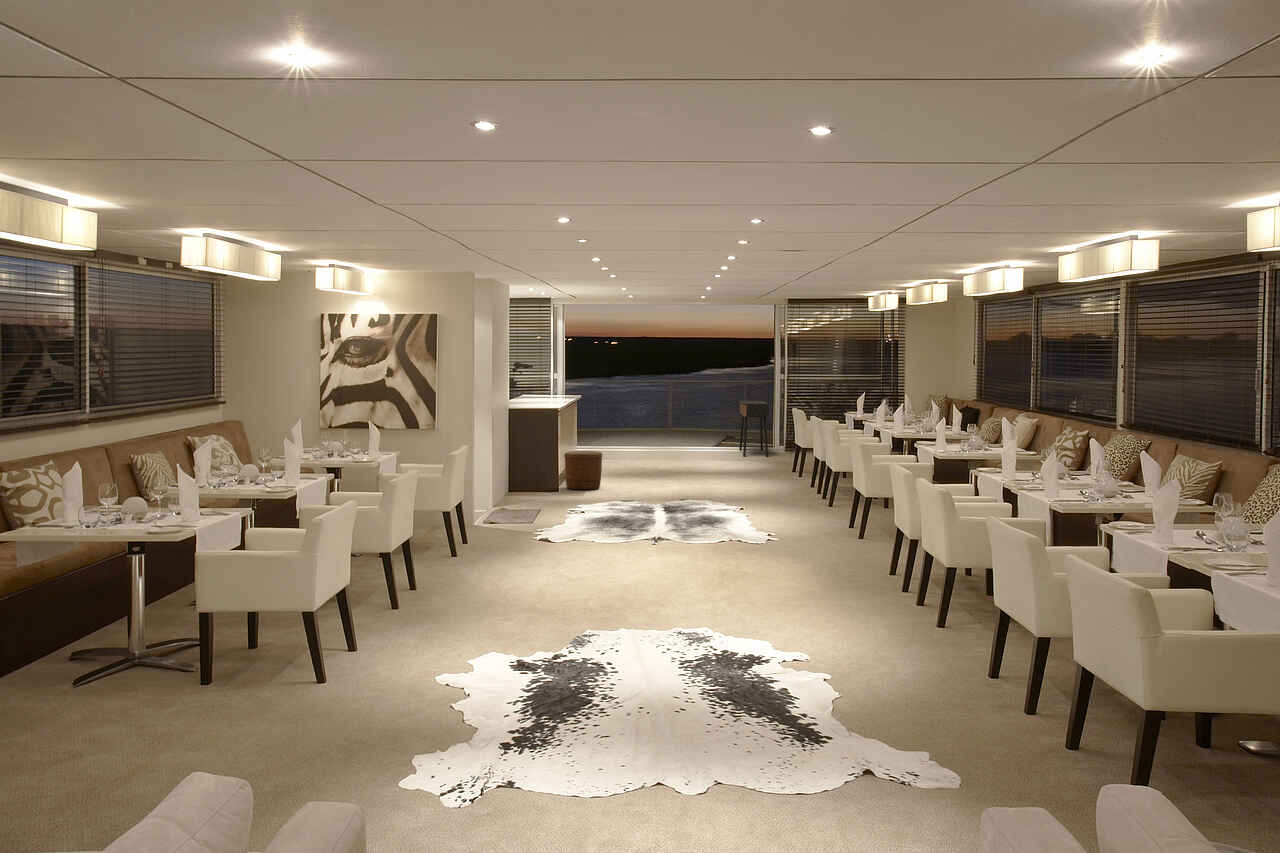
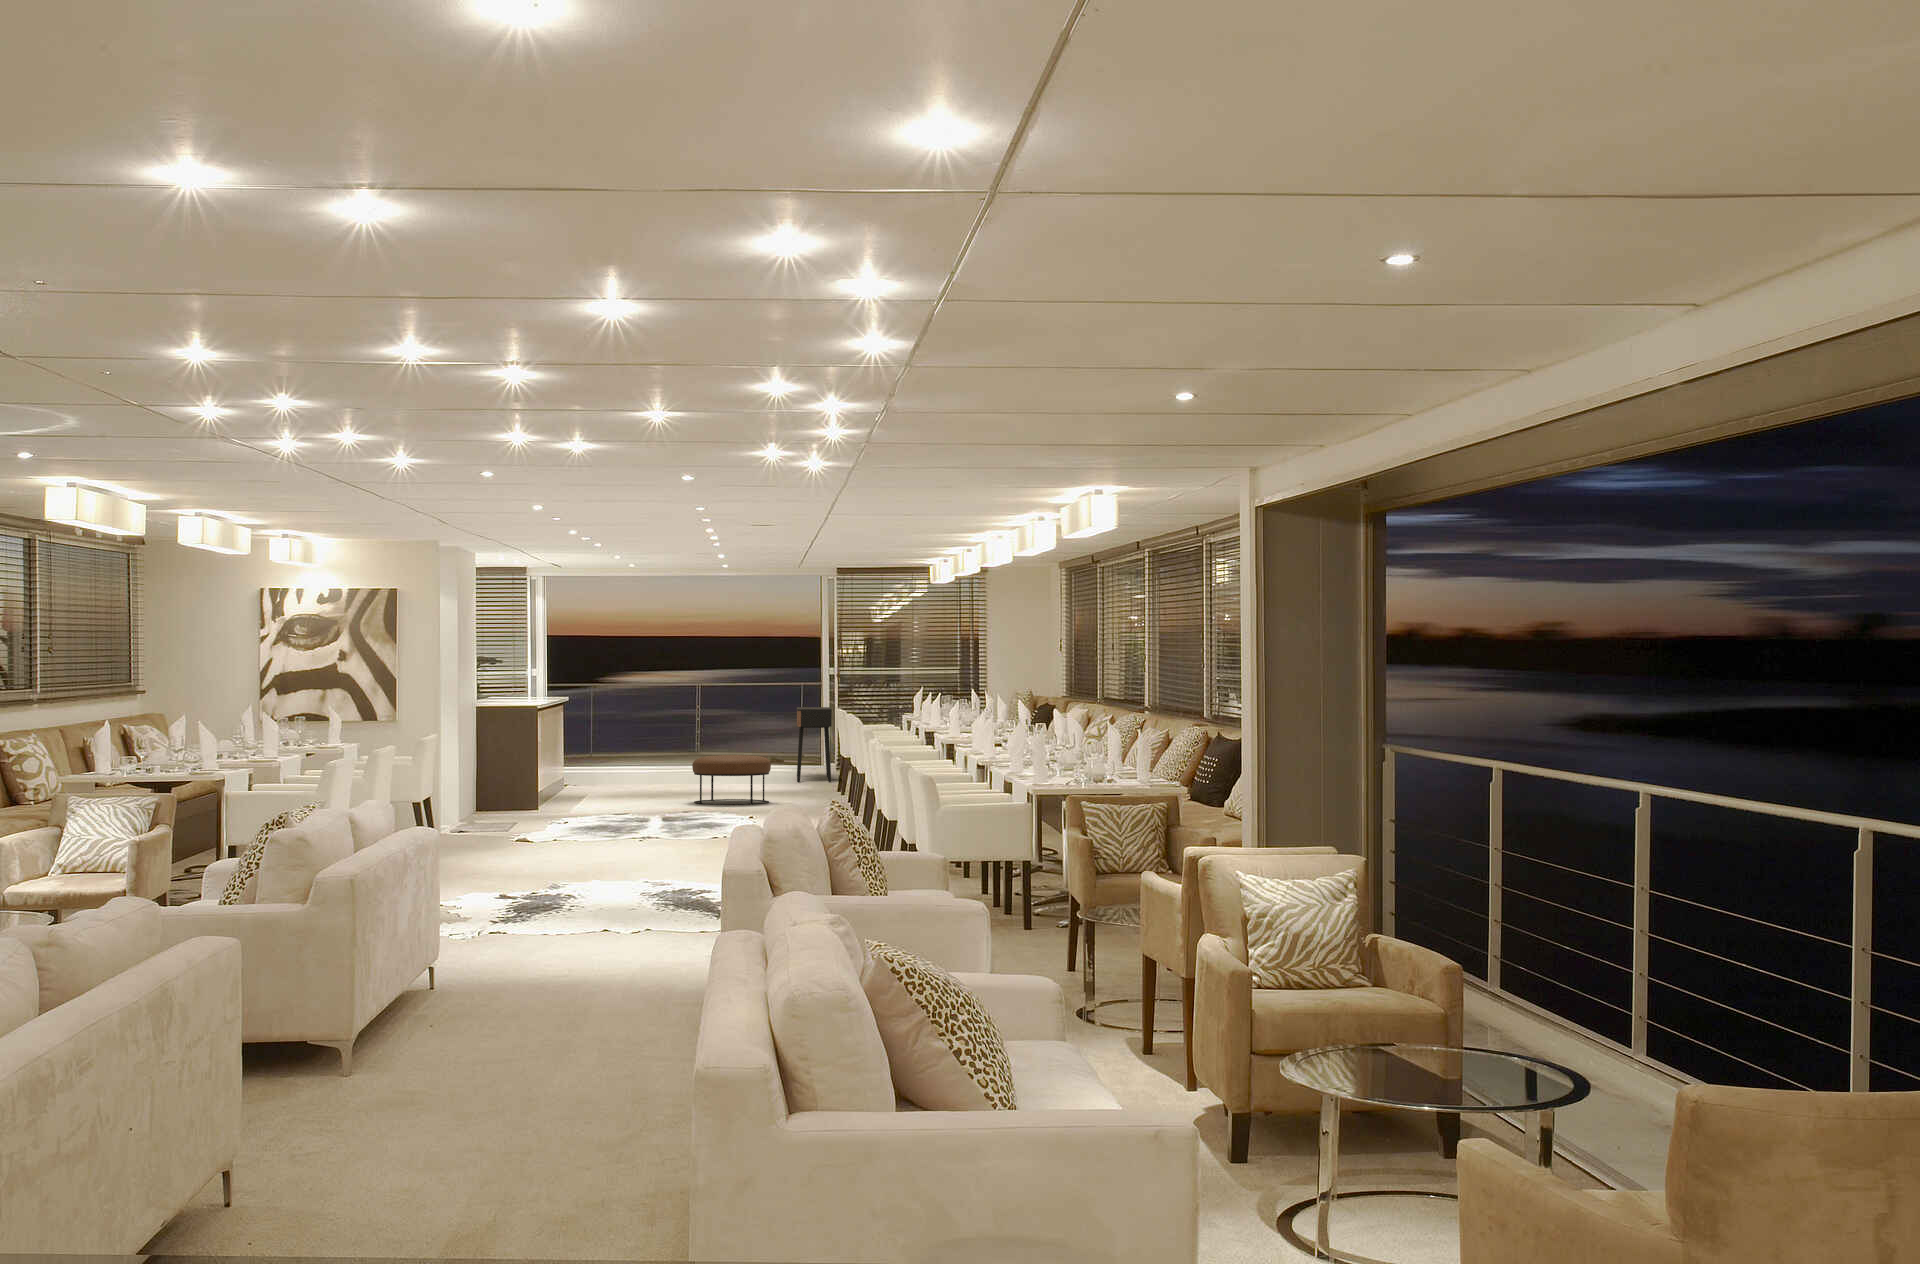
ottoman: none [676,445,738,486] -> present [692,755,771,805]
woven basket: present [564,451,602,490] -> none [546,761,595,809]

